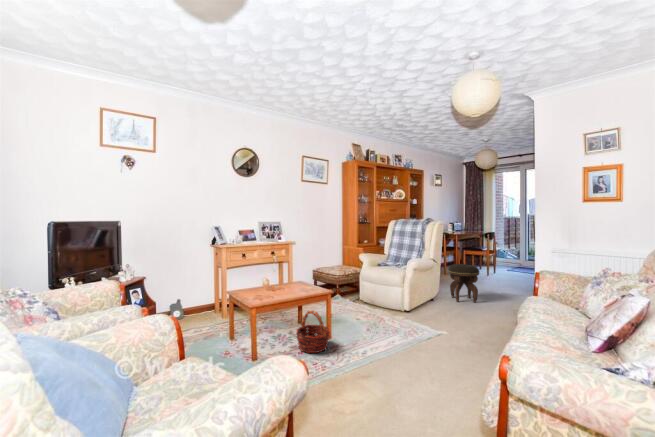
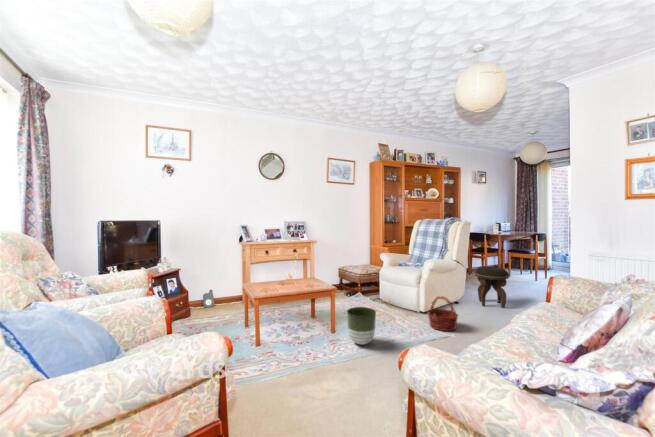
planter: none [349,310,379,349] -> present [347,307,376,345]
basket: present [296,311,330,353] -> present [428,296,458,331]

